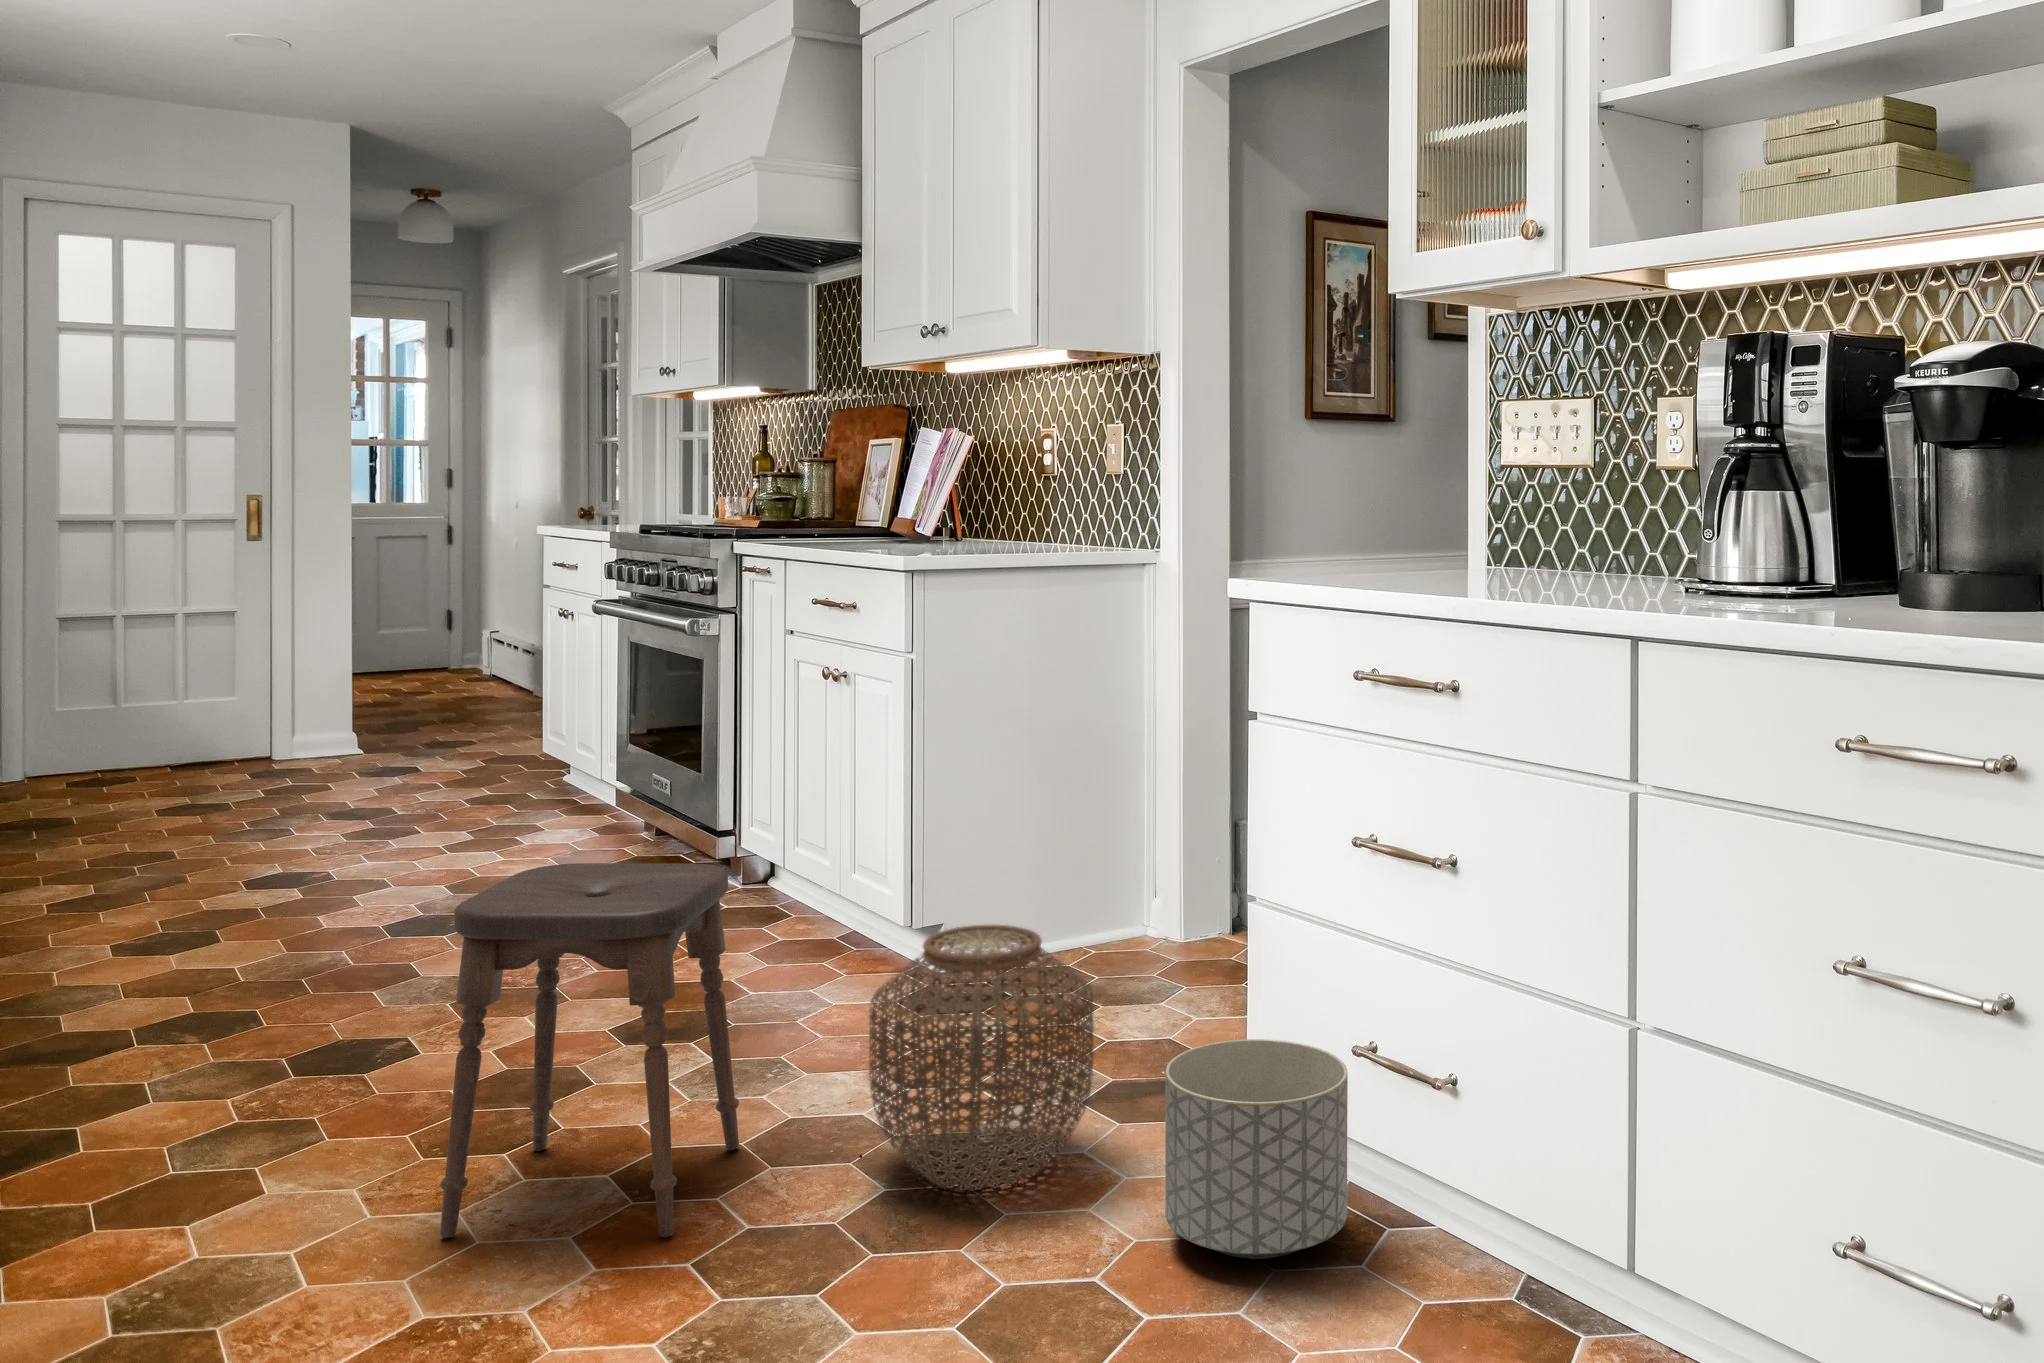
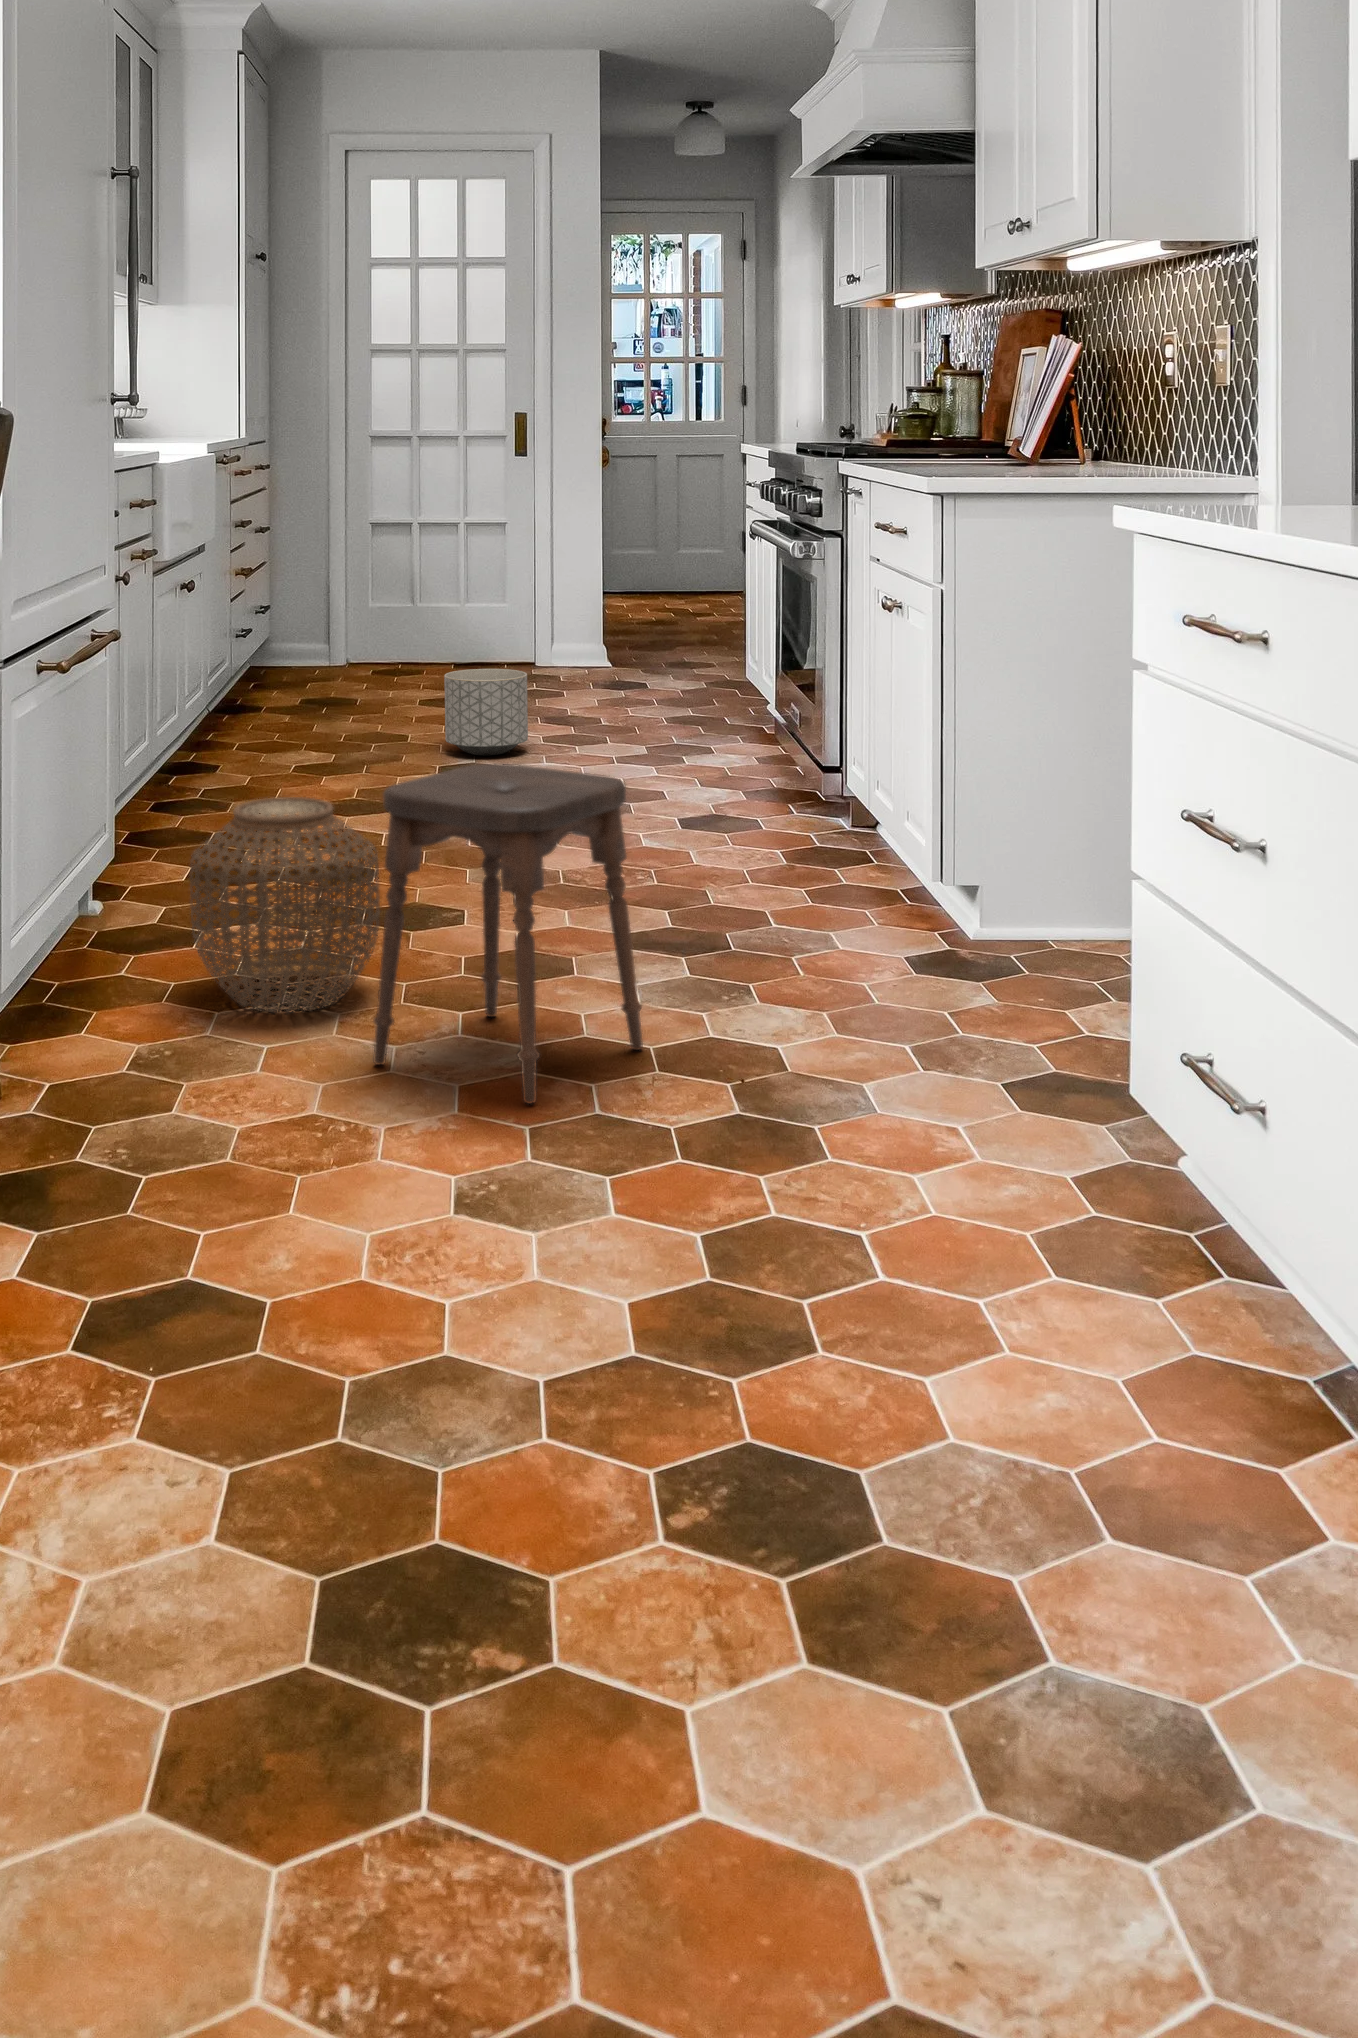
woven basket: present [869,925,1094,1190] -> present [190,797,380,1013]
planter: present [1165,1039,1348,1259] -> present [444,669,528,755]

